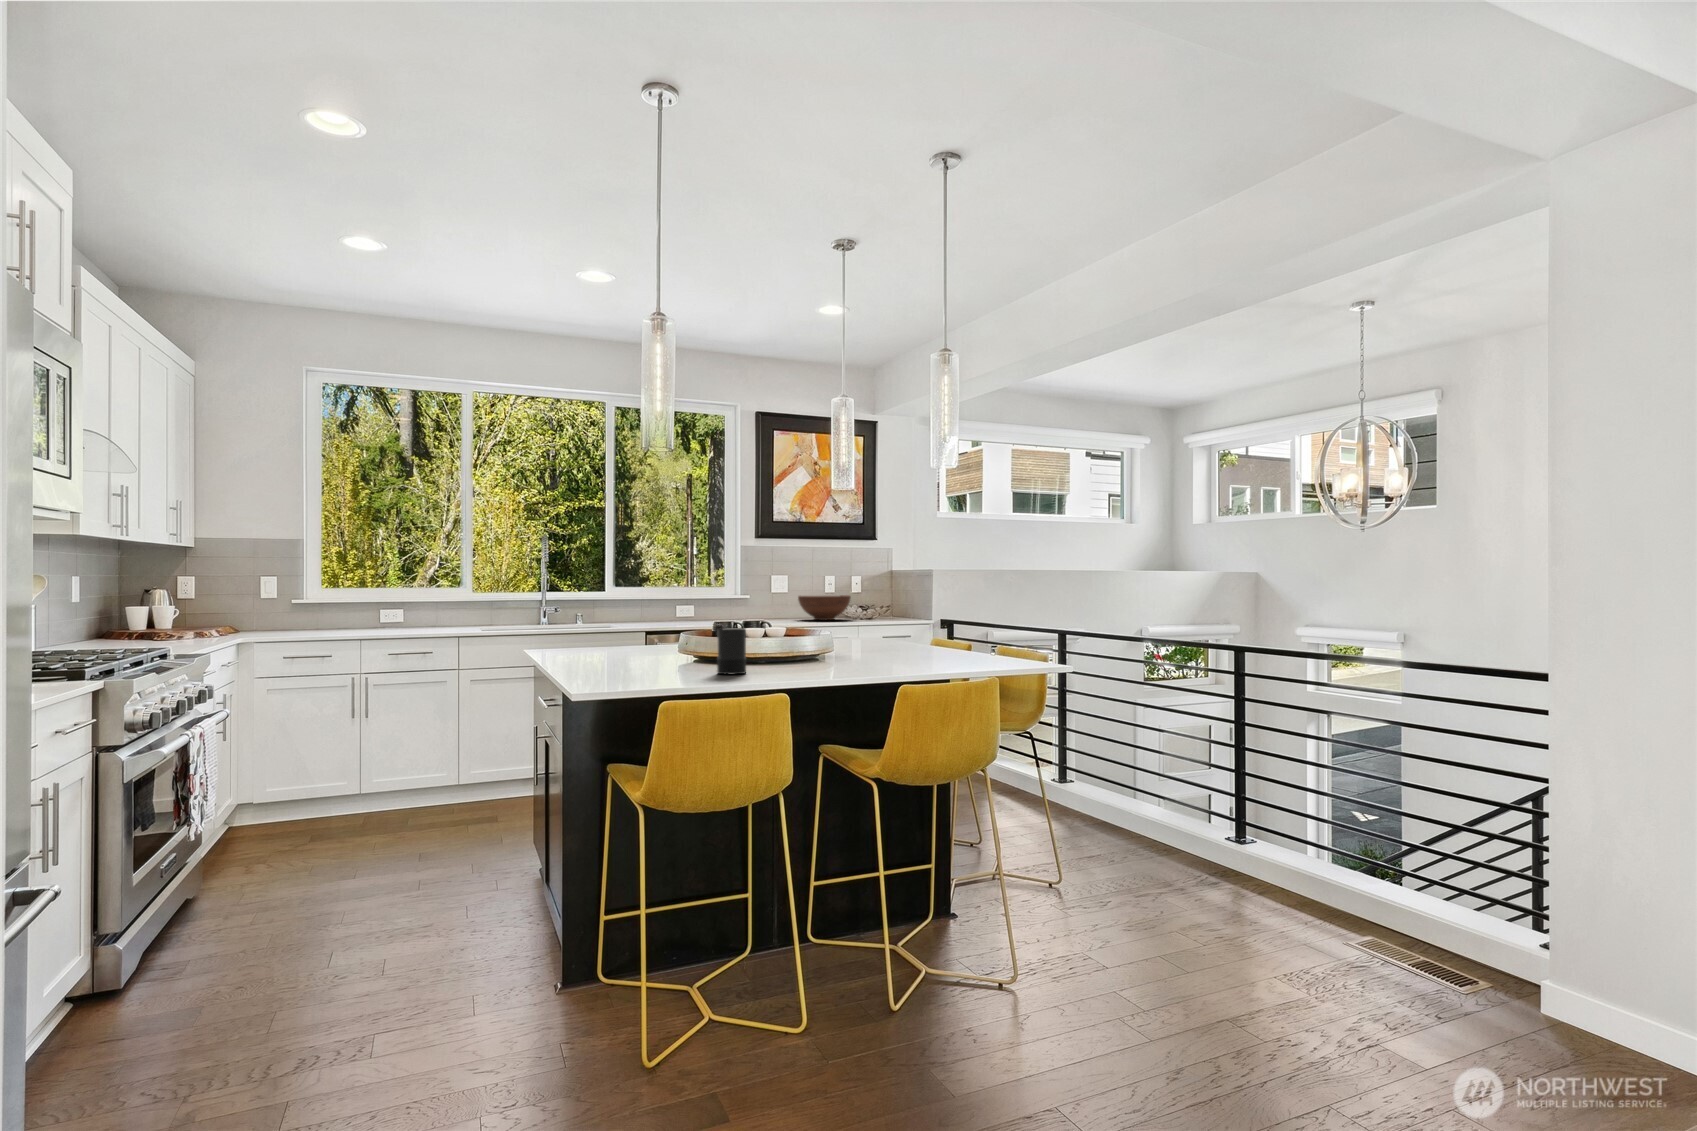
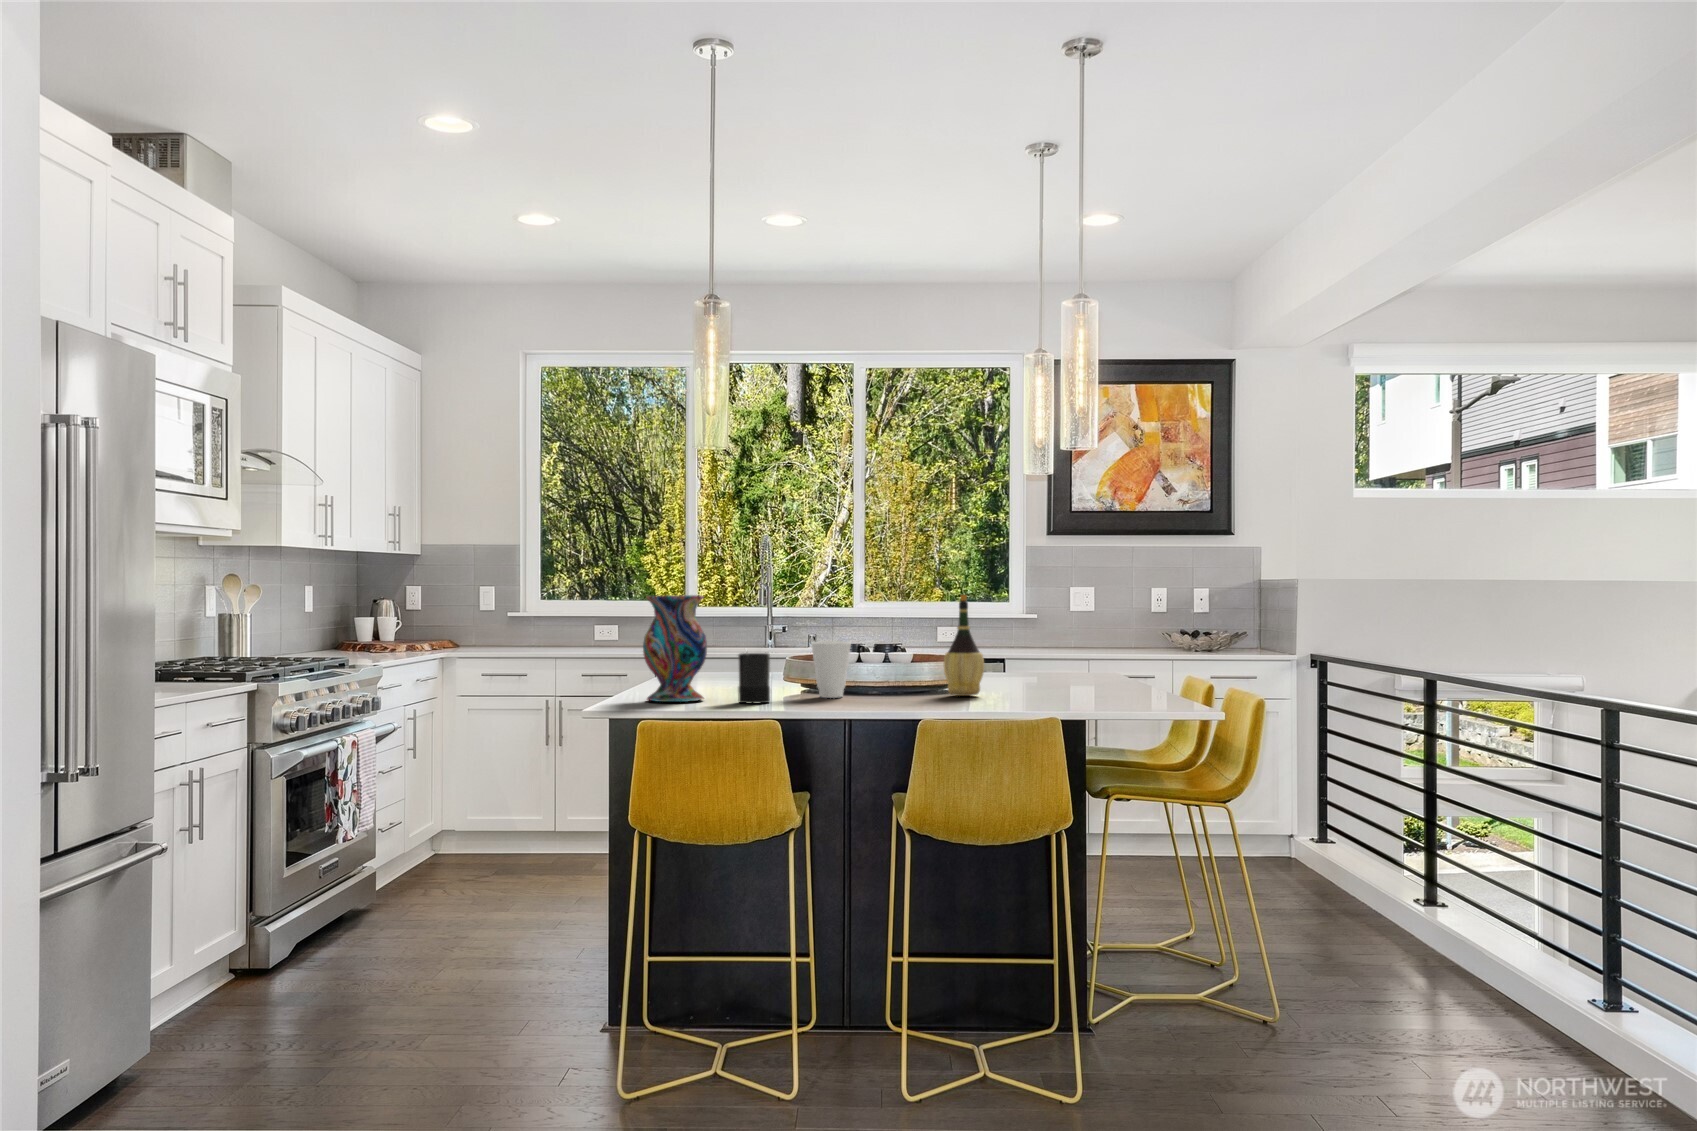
vase: none [623,576,684,676] -> present [643,595,707,702]
wine bottle: none [857,576,891,660] -> present [944,595,984,696]
fruit bowl: present [798,595,851,620] -> none [1109,612,1184,647]
cup: none [757,617,792,666] -> present [811,641,851,698]

